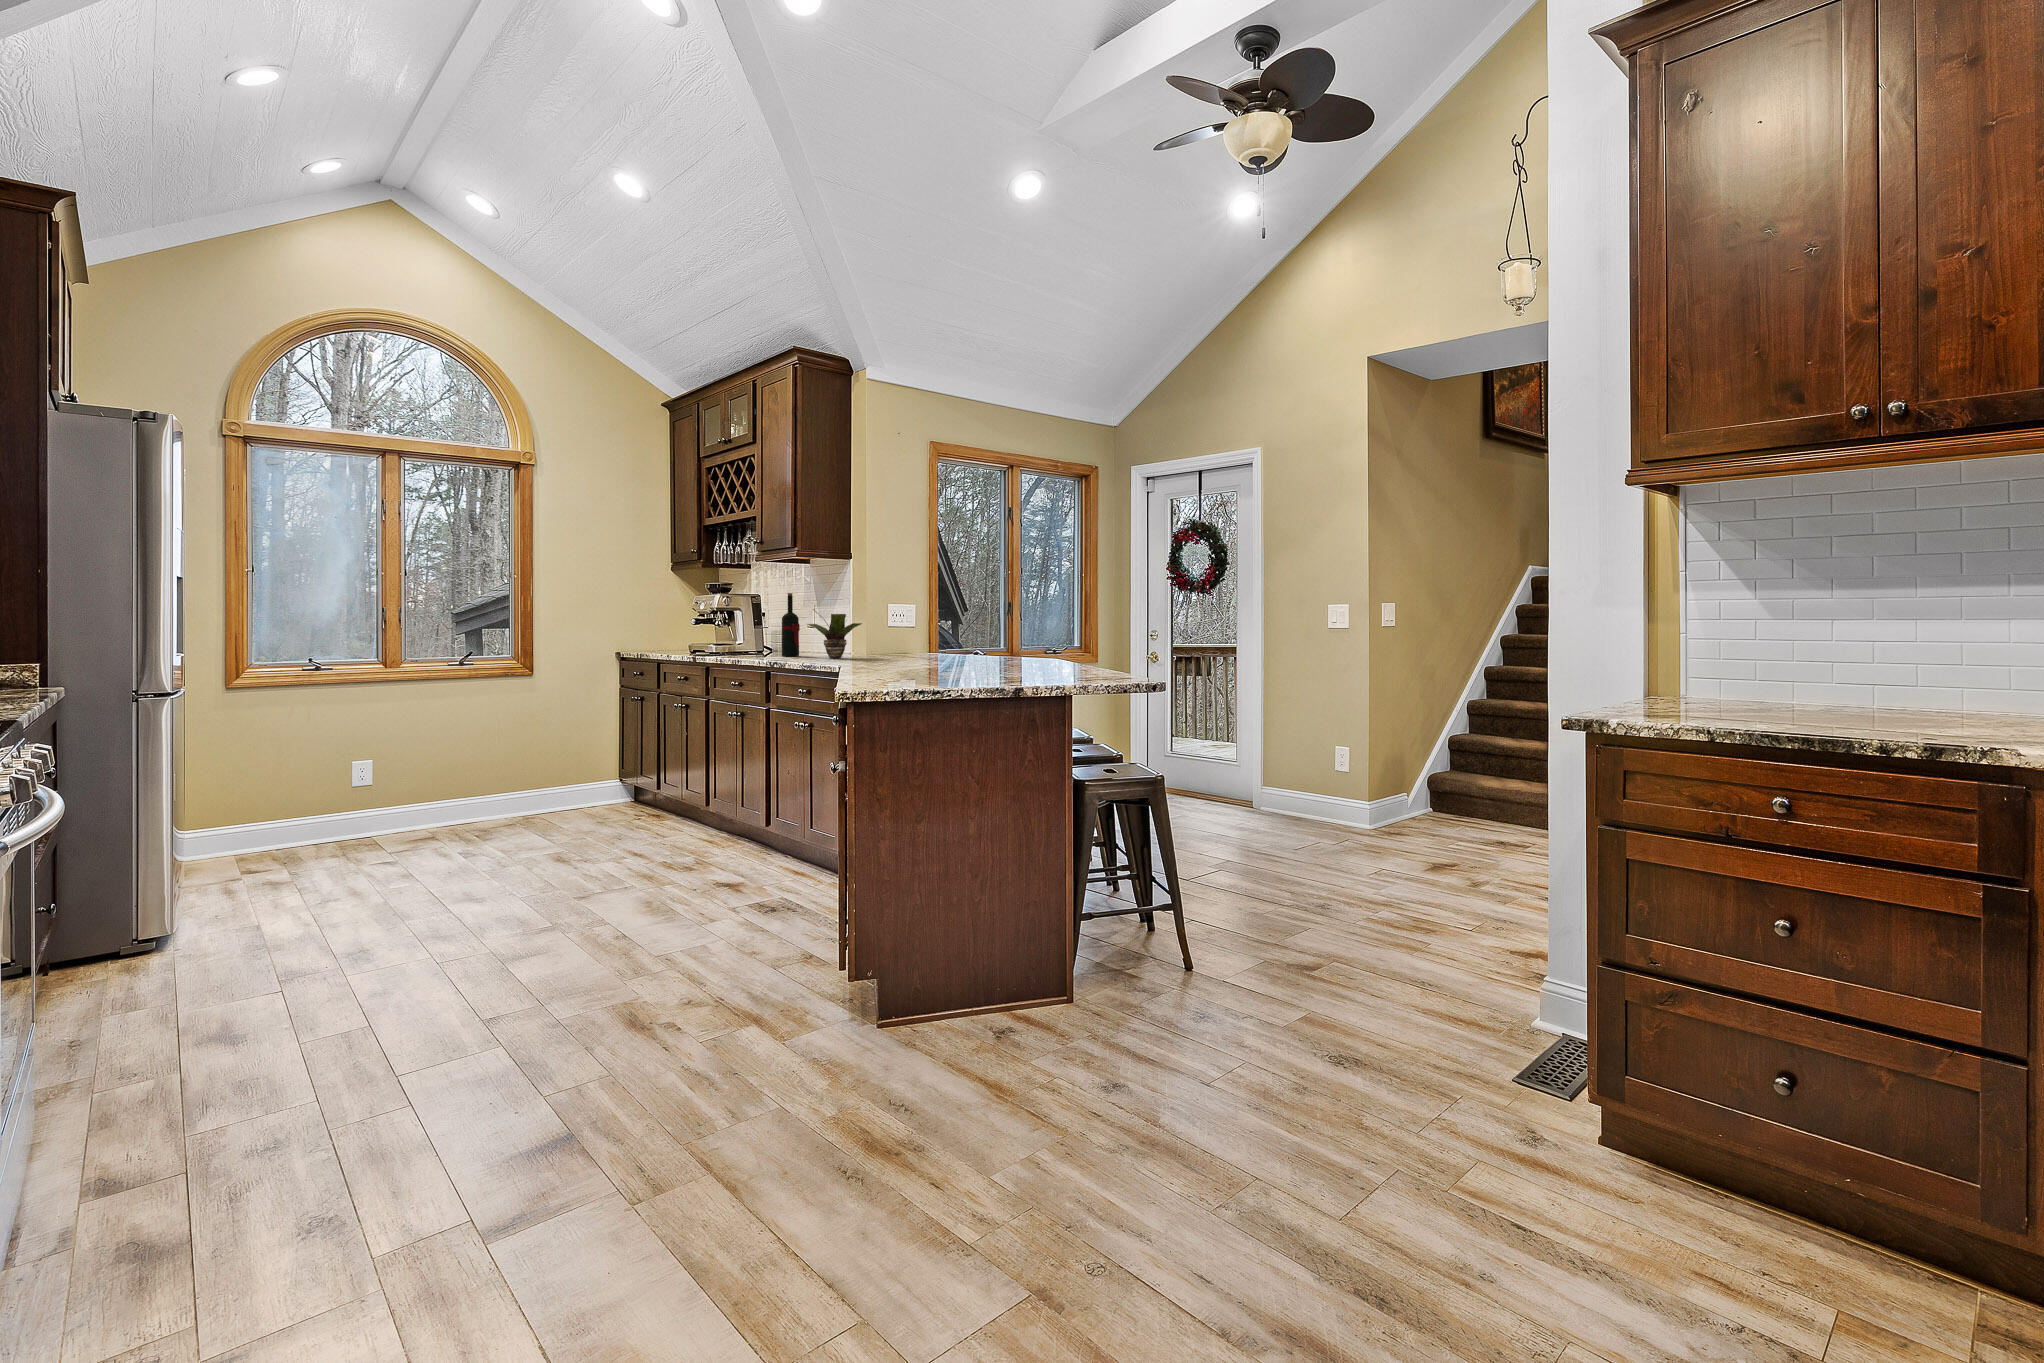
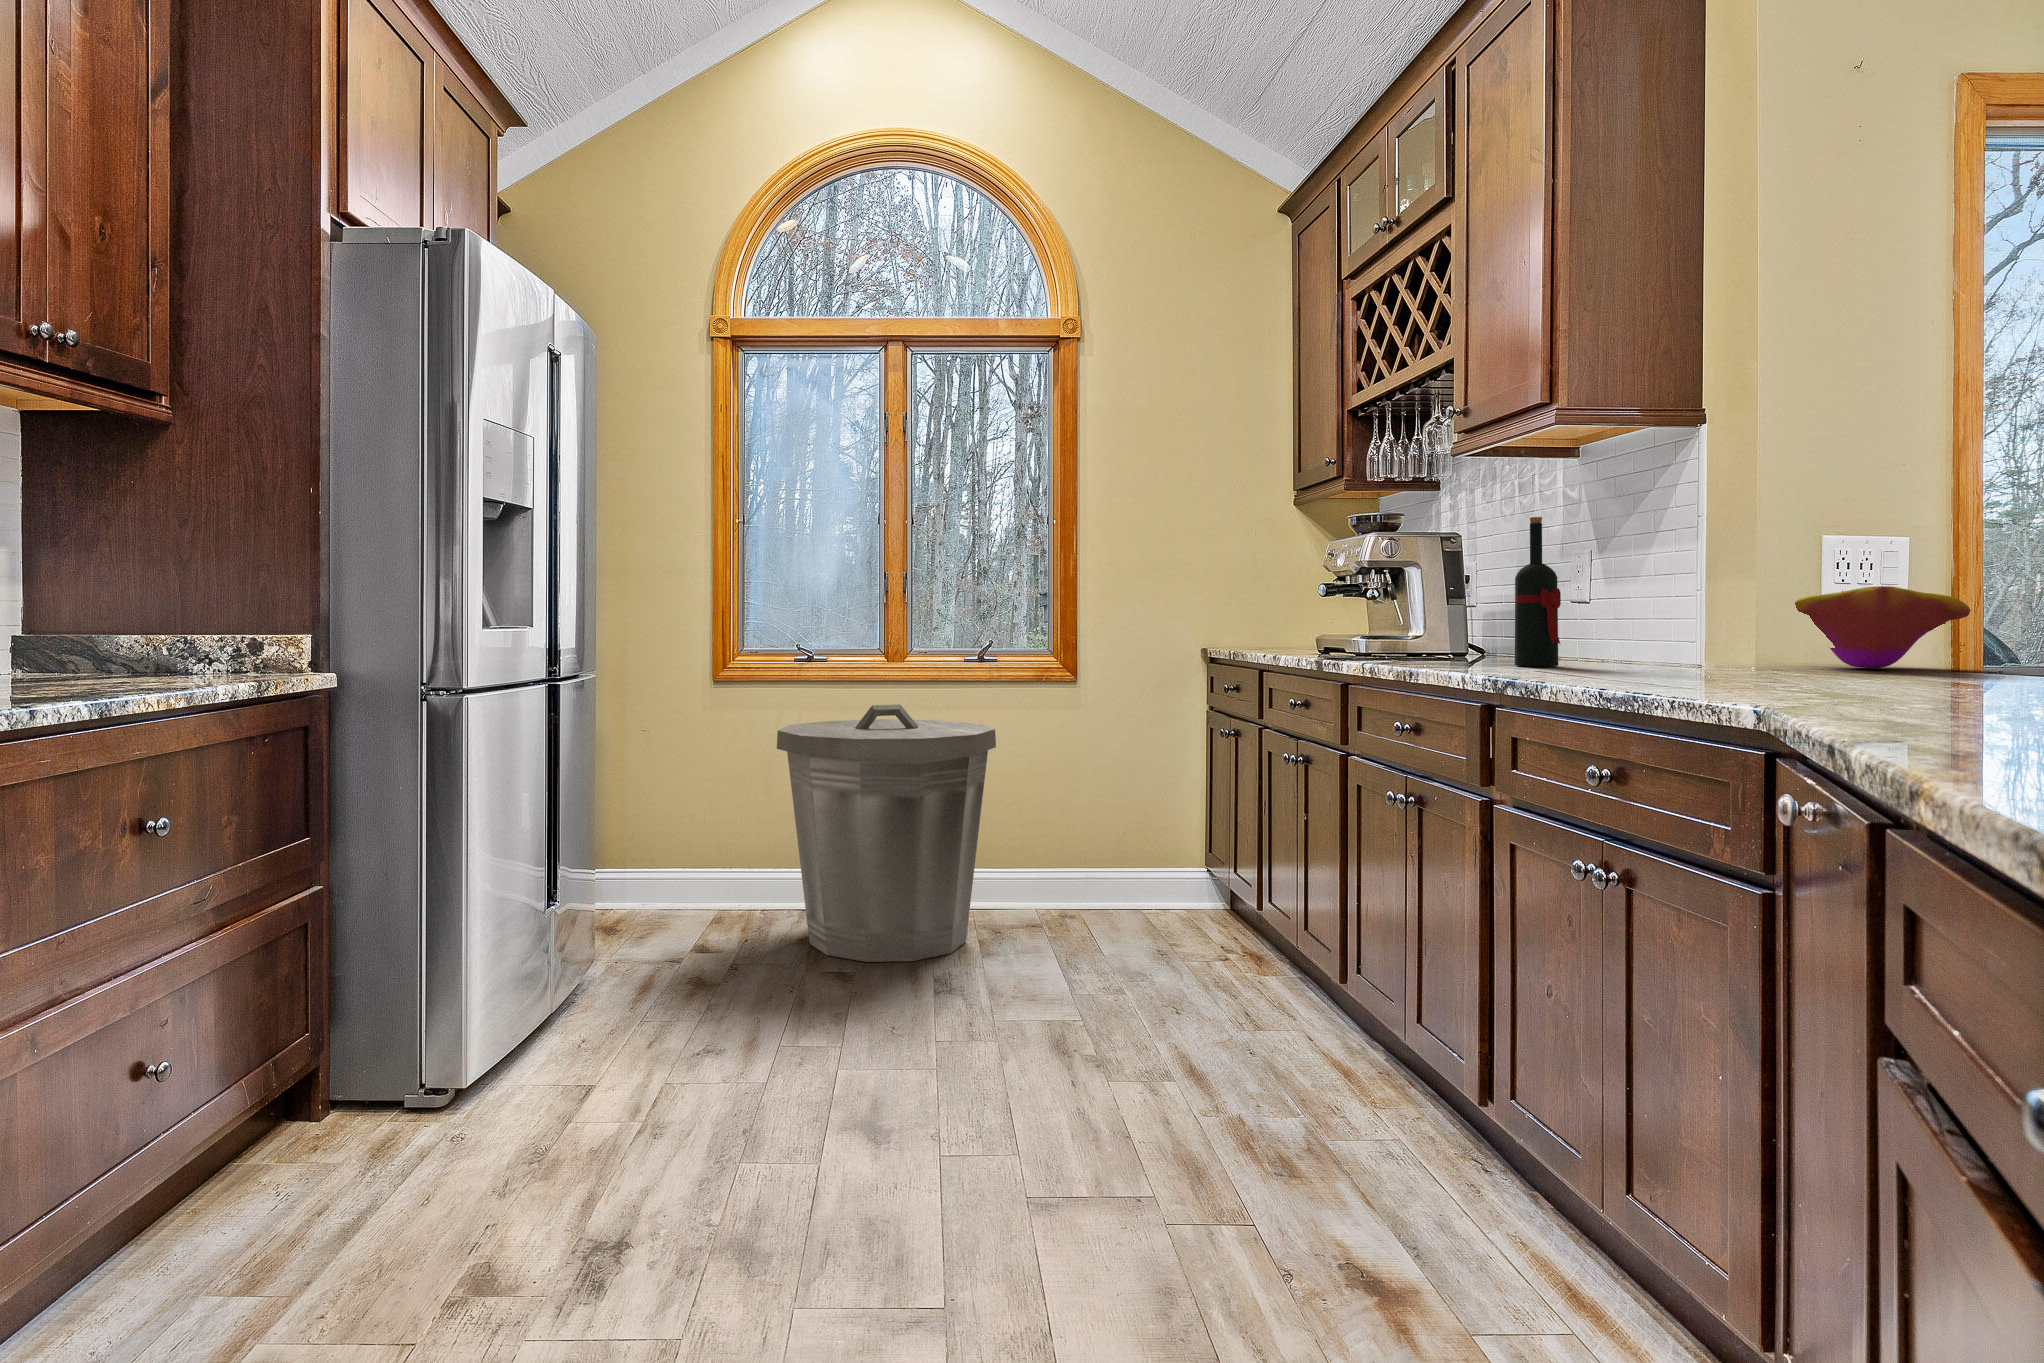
potted plant: present [807,609,862,658] -> none [1583,546,1765,677]
decorative bowl: none [879,623,935,653] -> present [1795,586,1971,668]
trash can: none [316,694,486,858] -> present [777,704,996,962]

